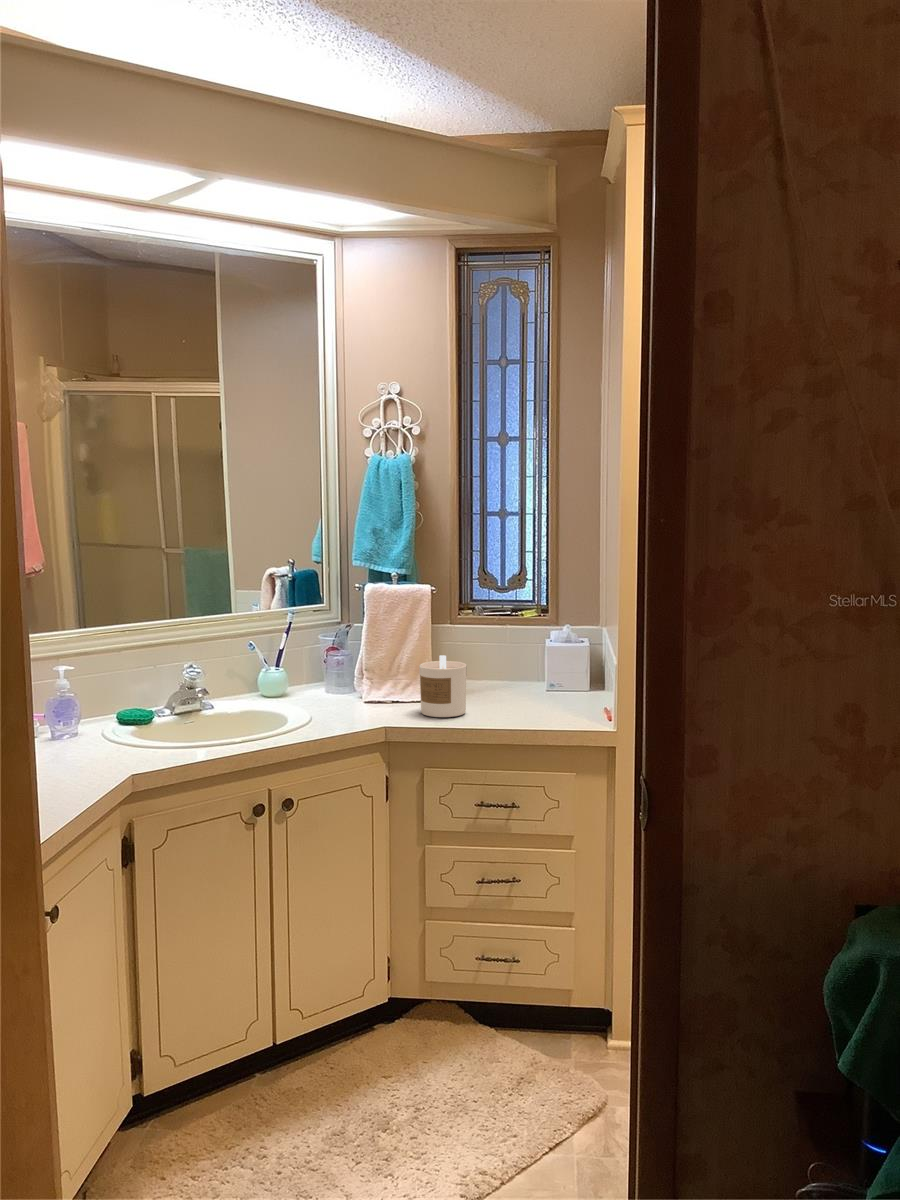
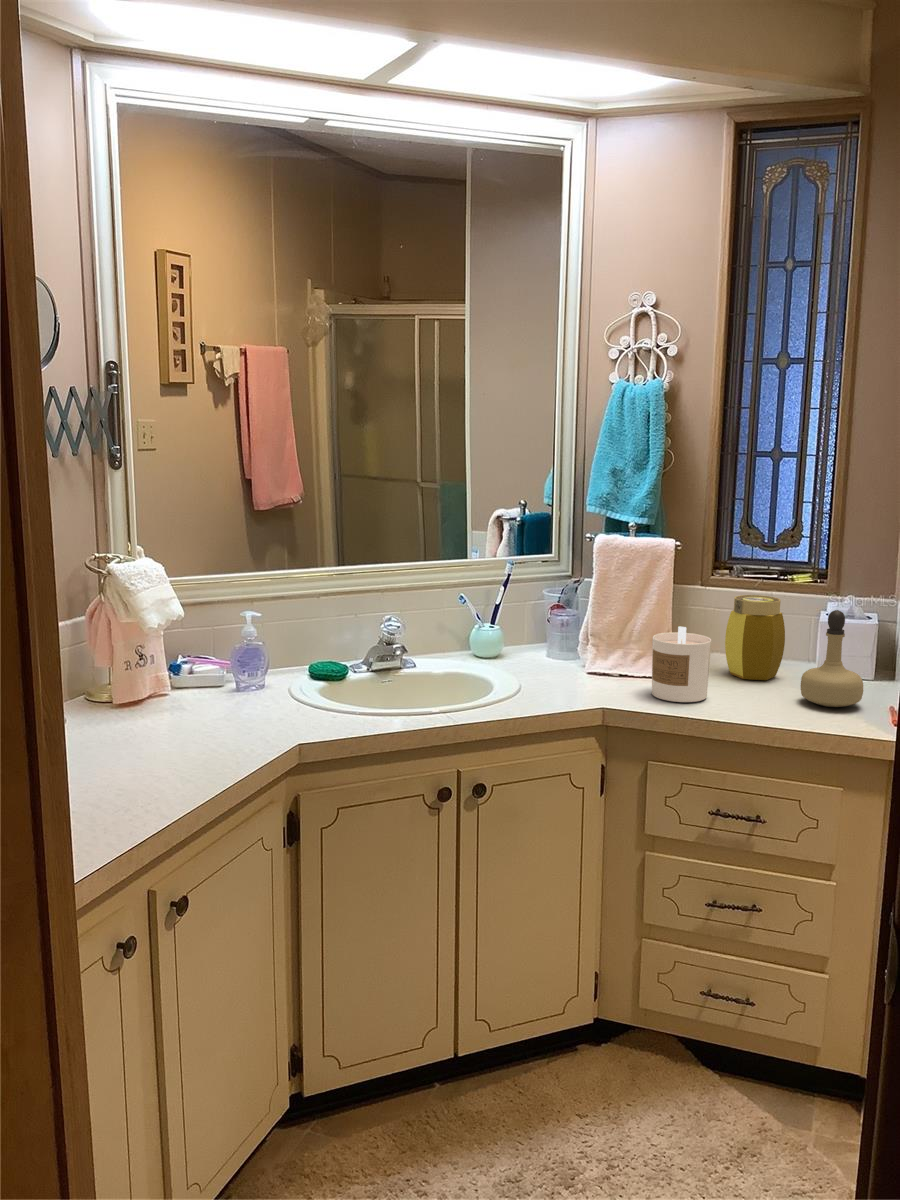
jar: none [474,628,521,697] -> present [725,595,785,680]
perfume bottle: none [537,634,584,711] -> present [800,610,863,707]

